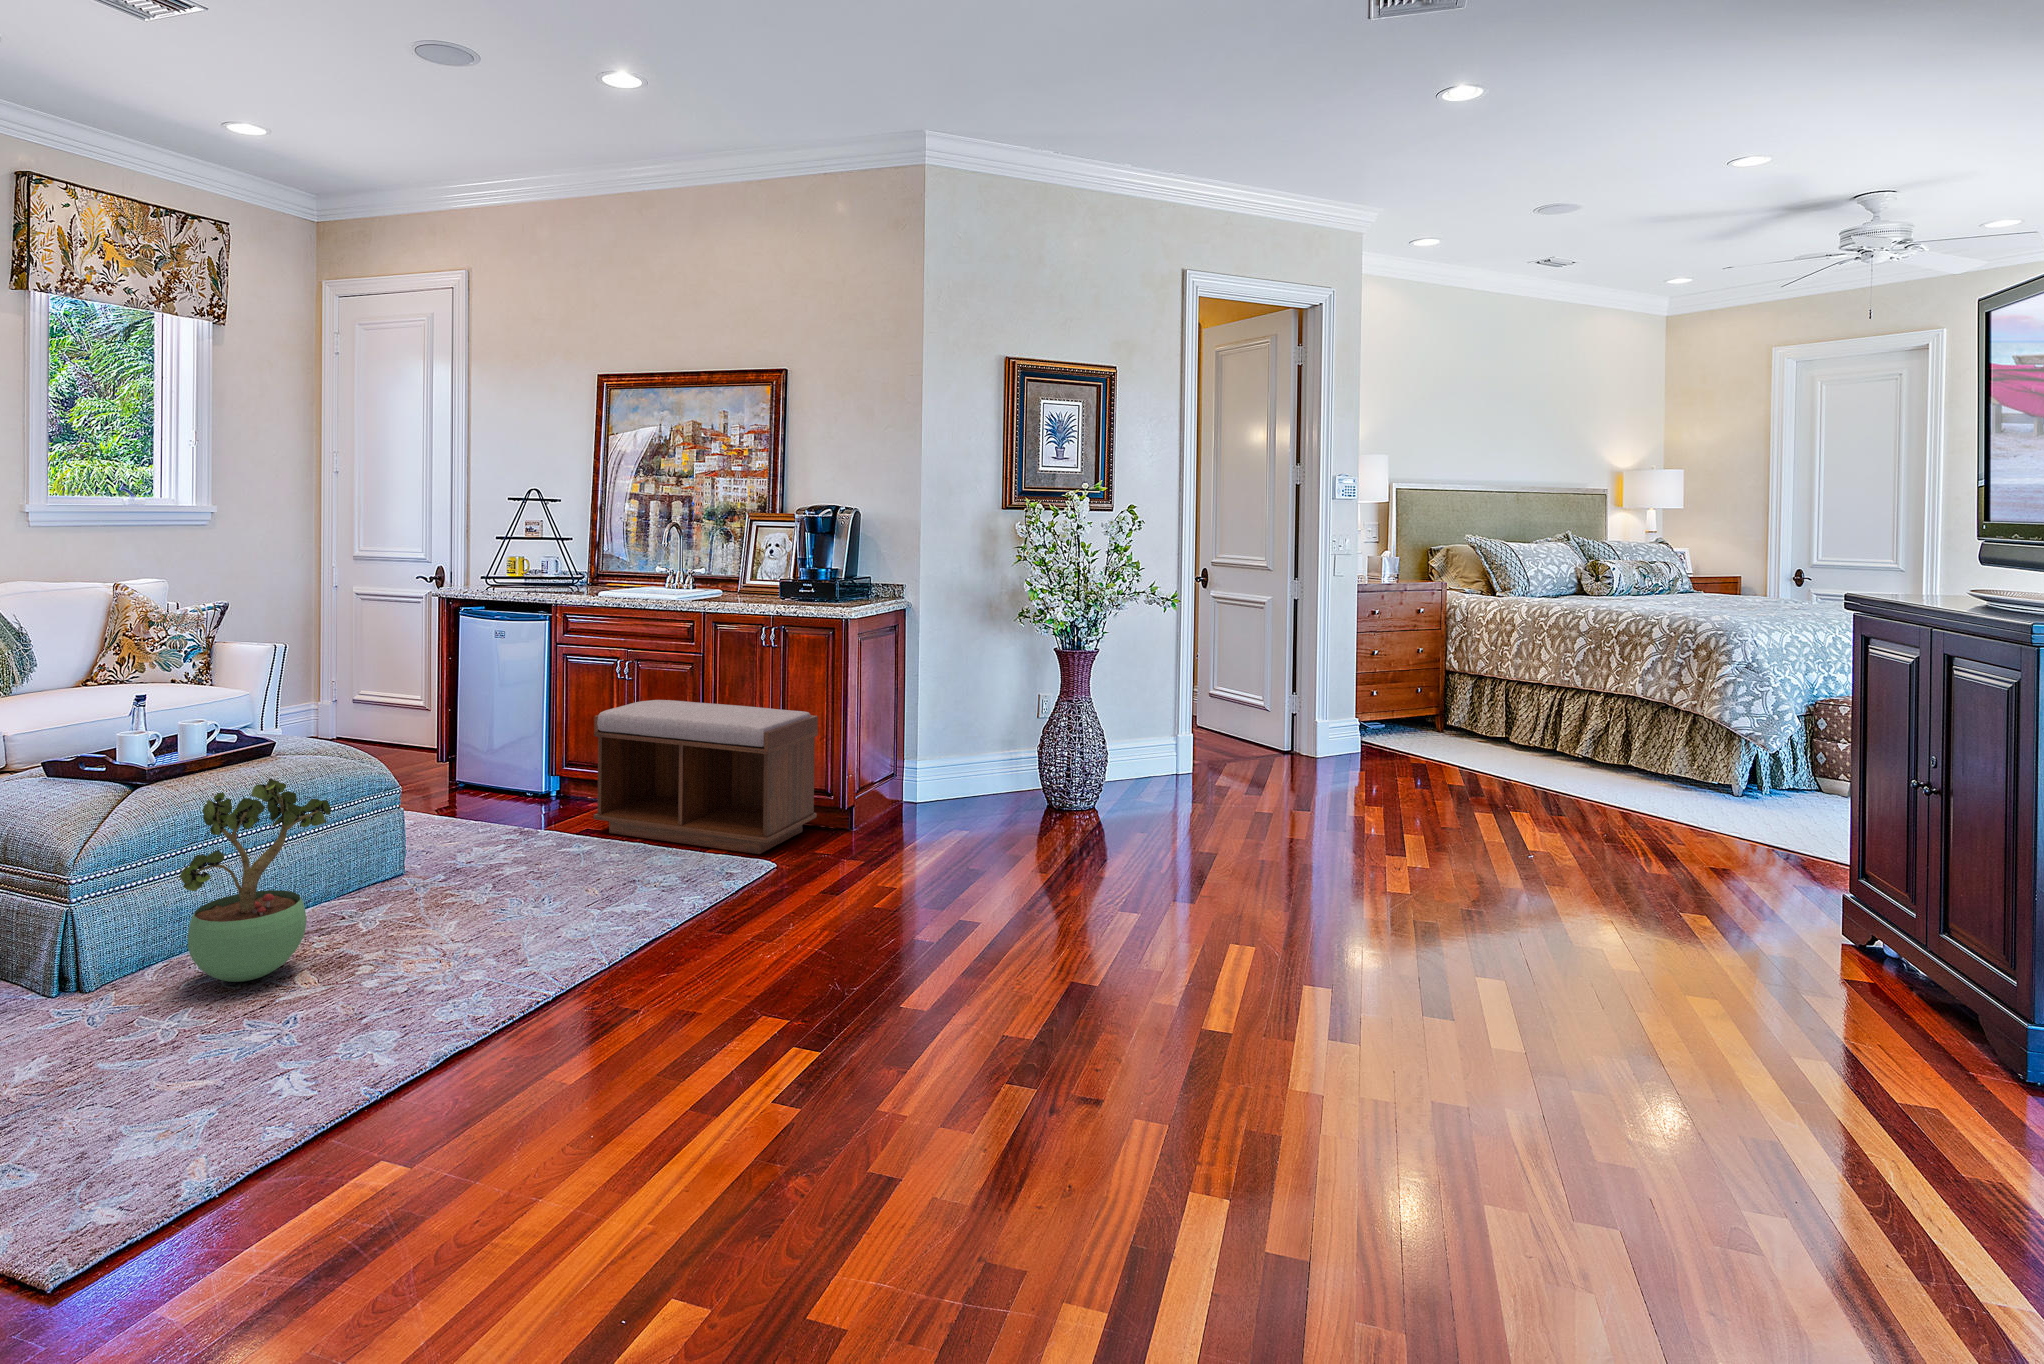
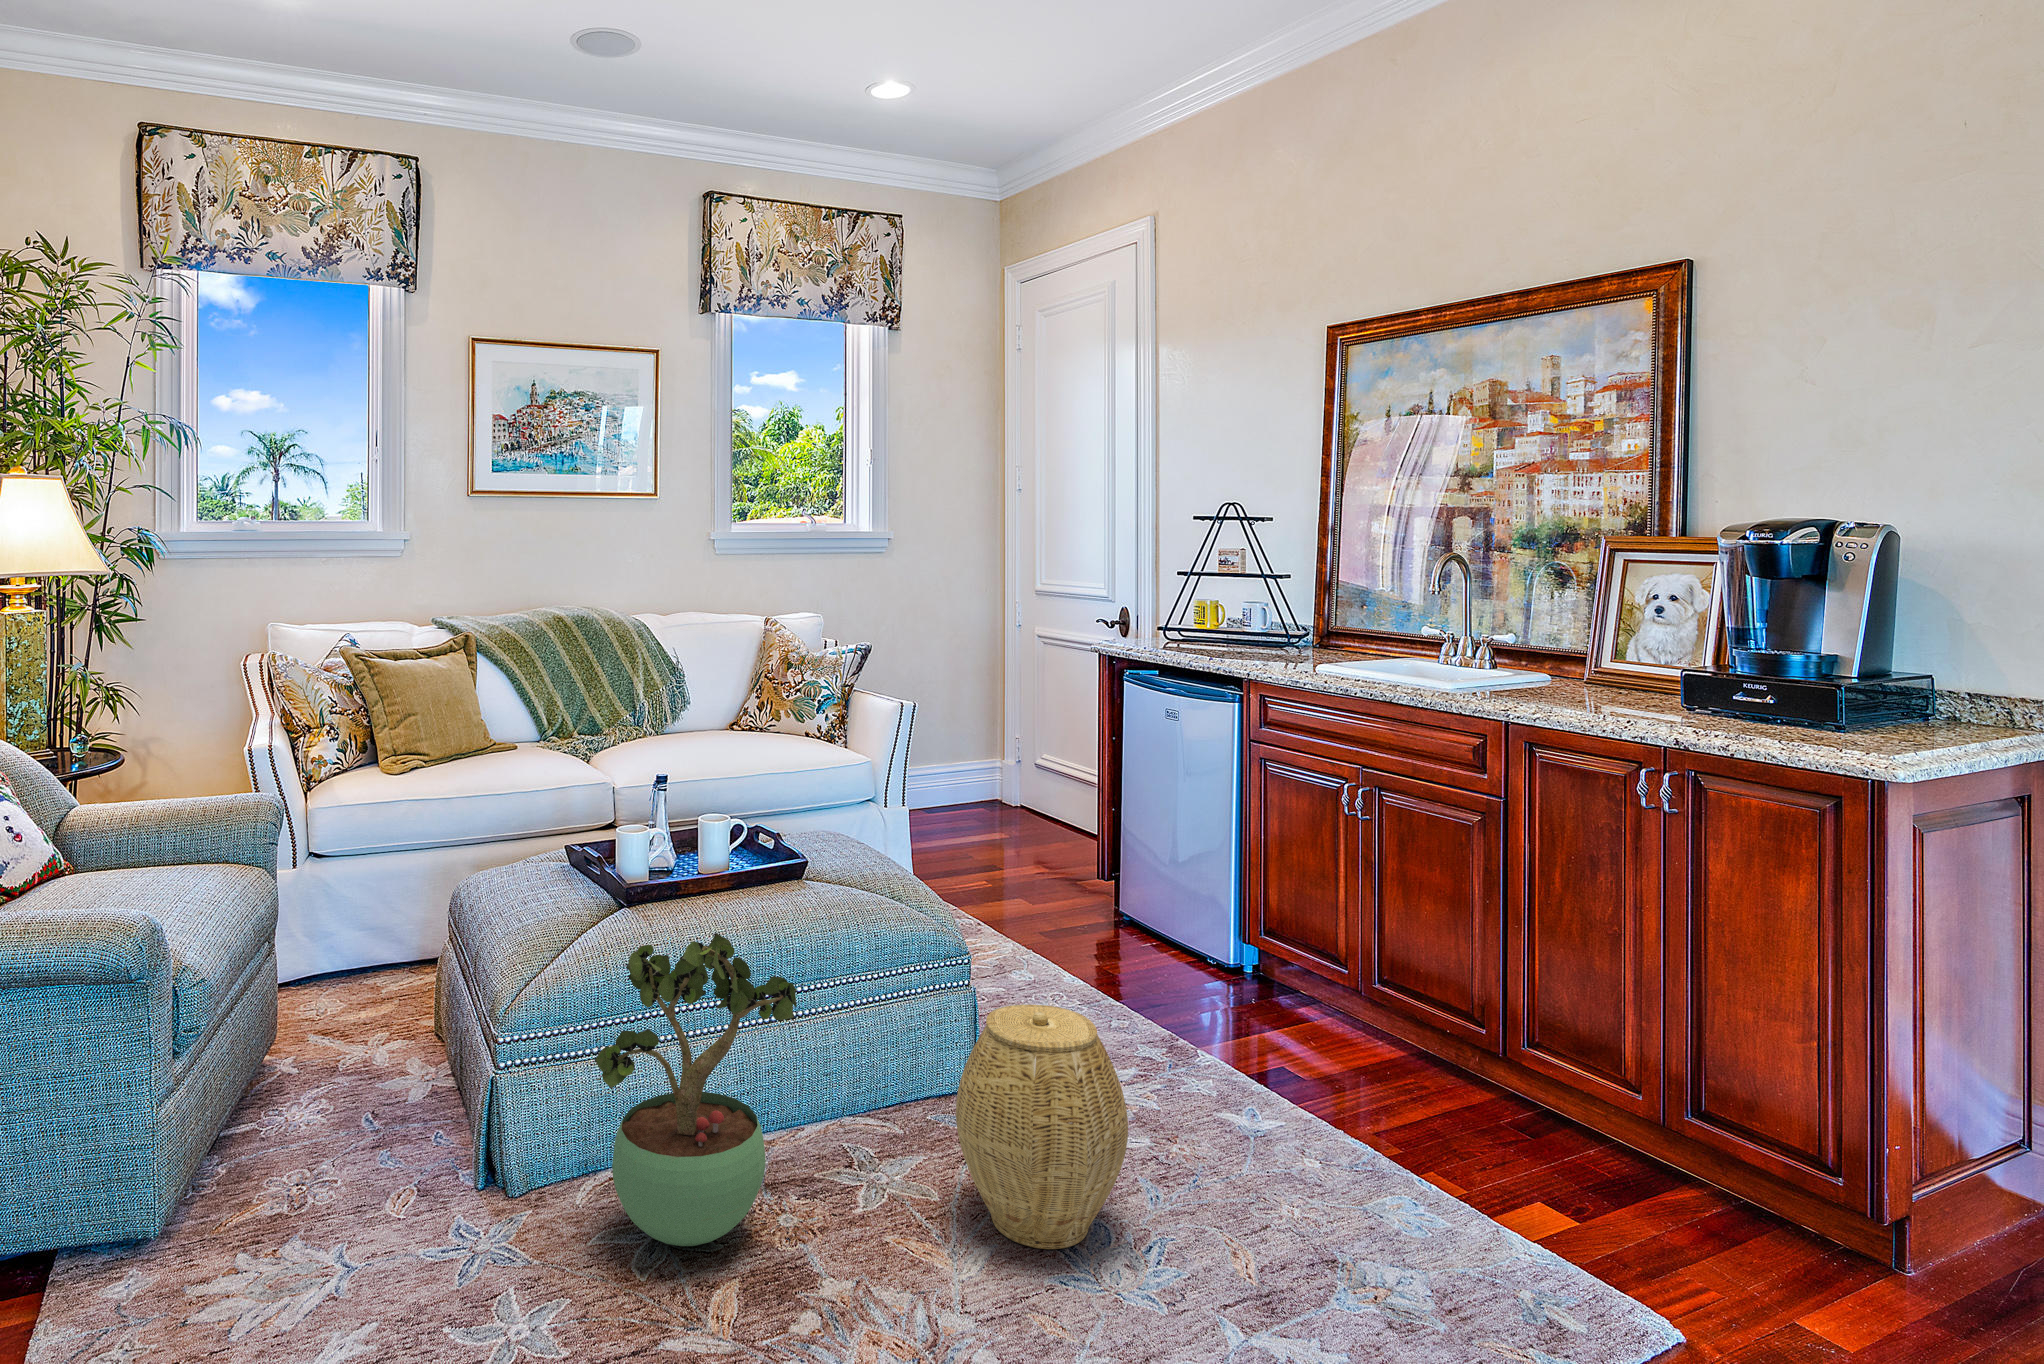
bench: present [593,700,818,854] -> none [1288,867,1789,1269]
woven basket: none [423,793,529,923] -> present [956,1005,1128,1249]

